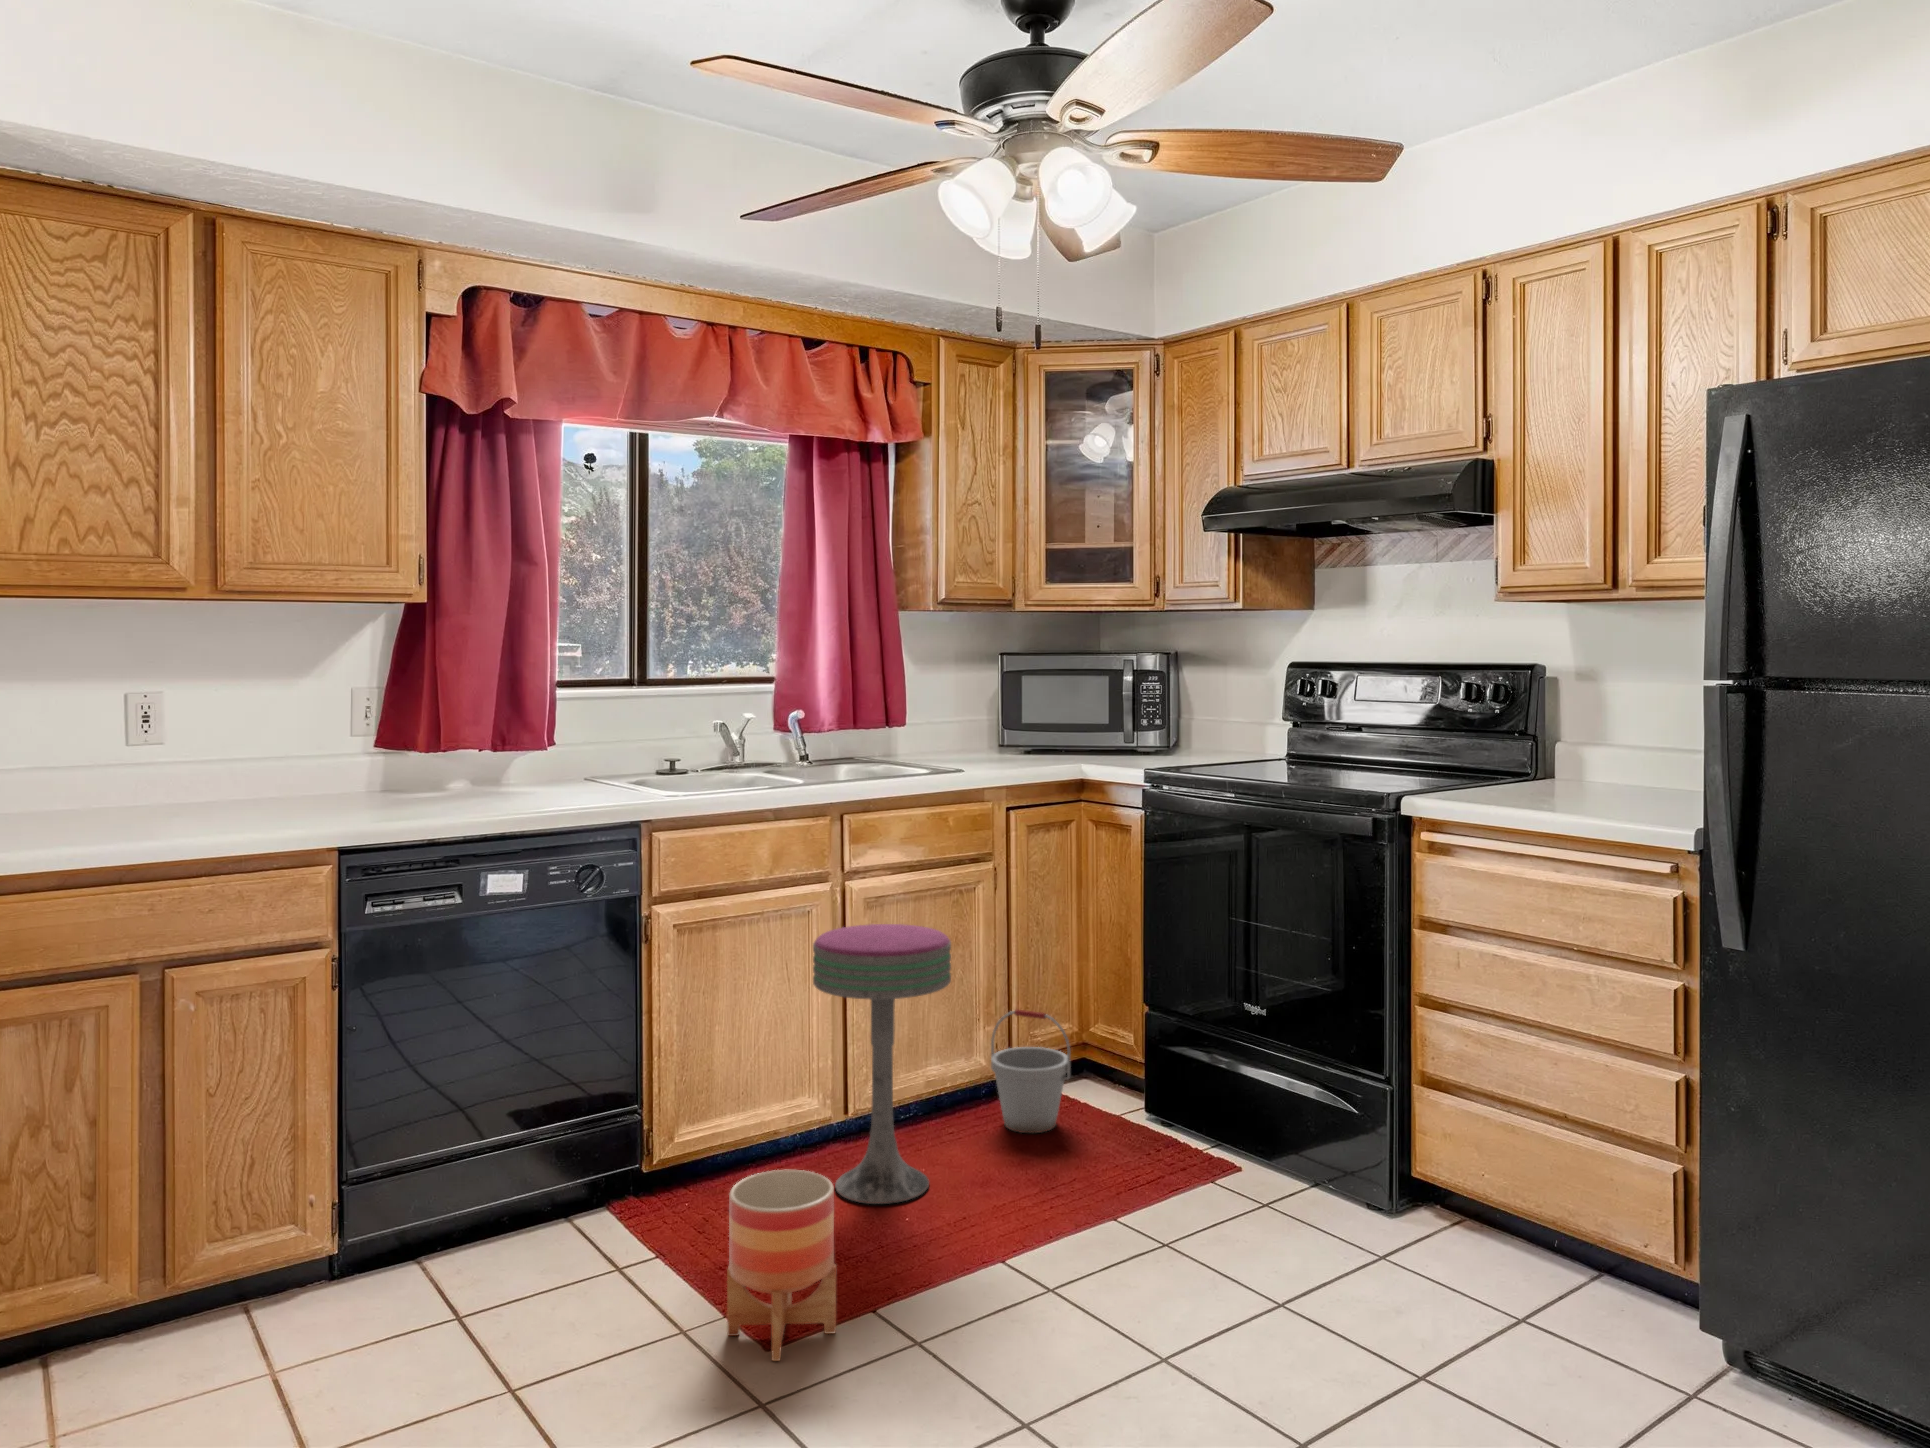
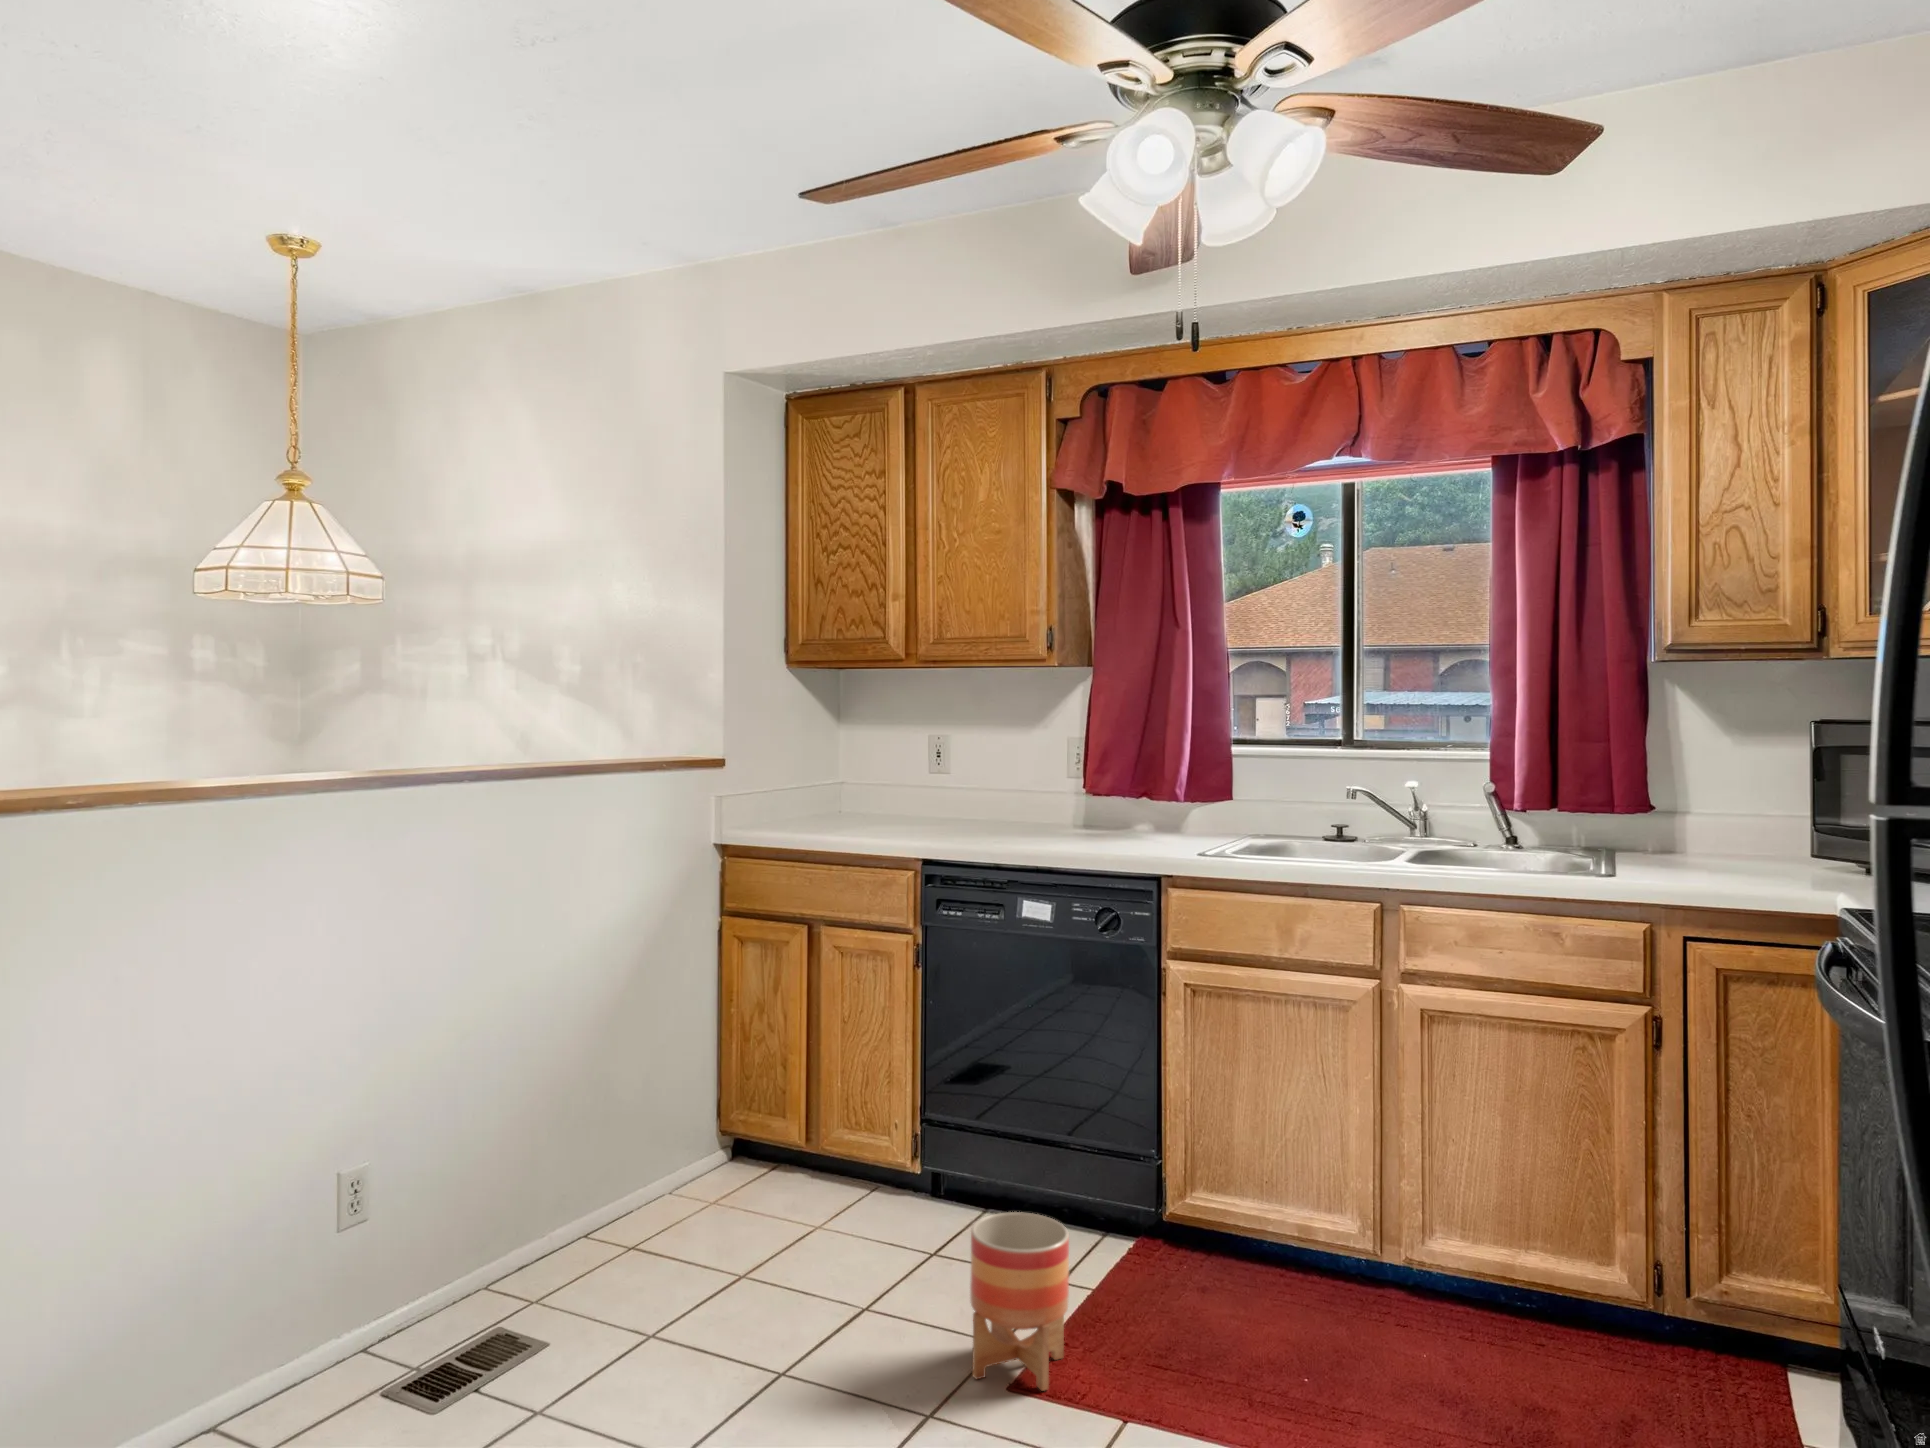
bar stool: present [813,924,951,1204] -> none [1255,1028,1419,1356]
bucket: present [991,1010,1070,1133] -> none [1562,1210,1682,1391]

